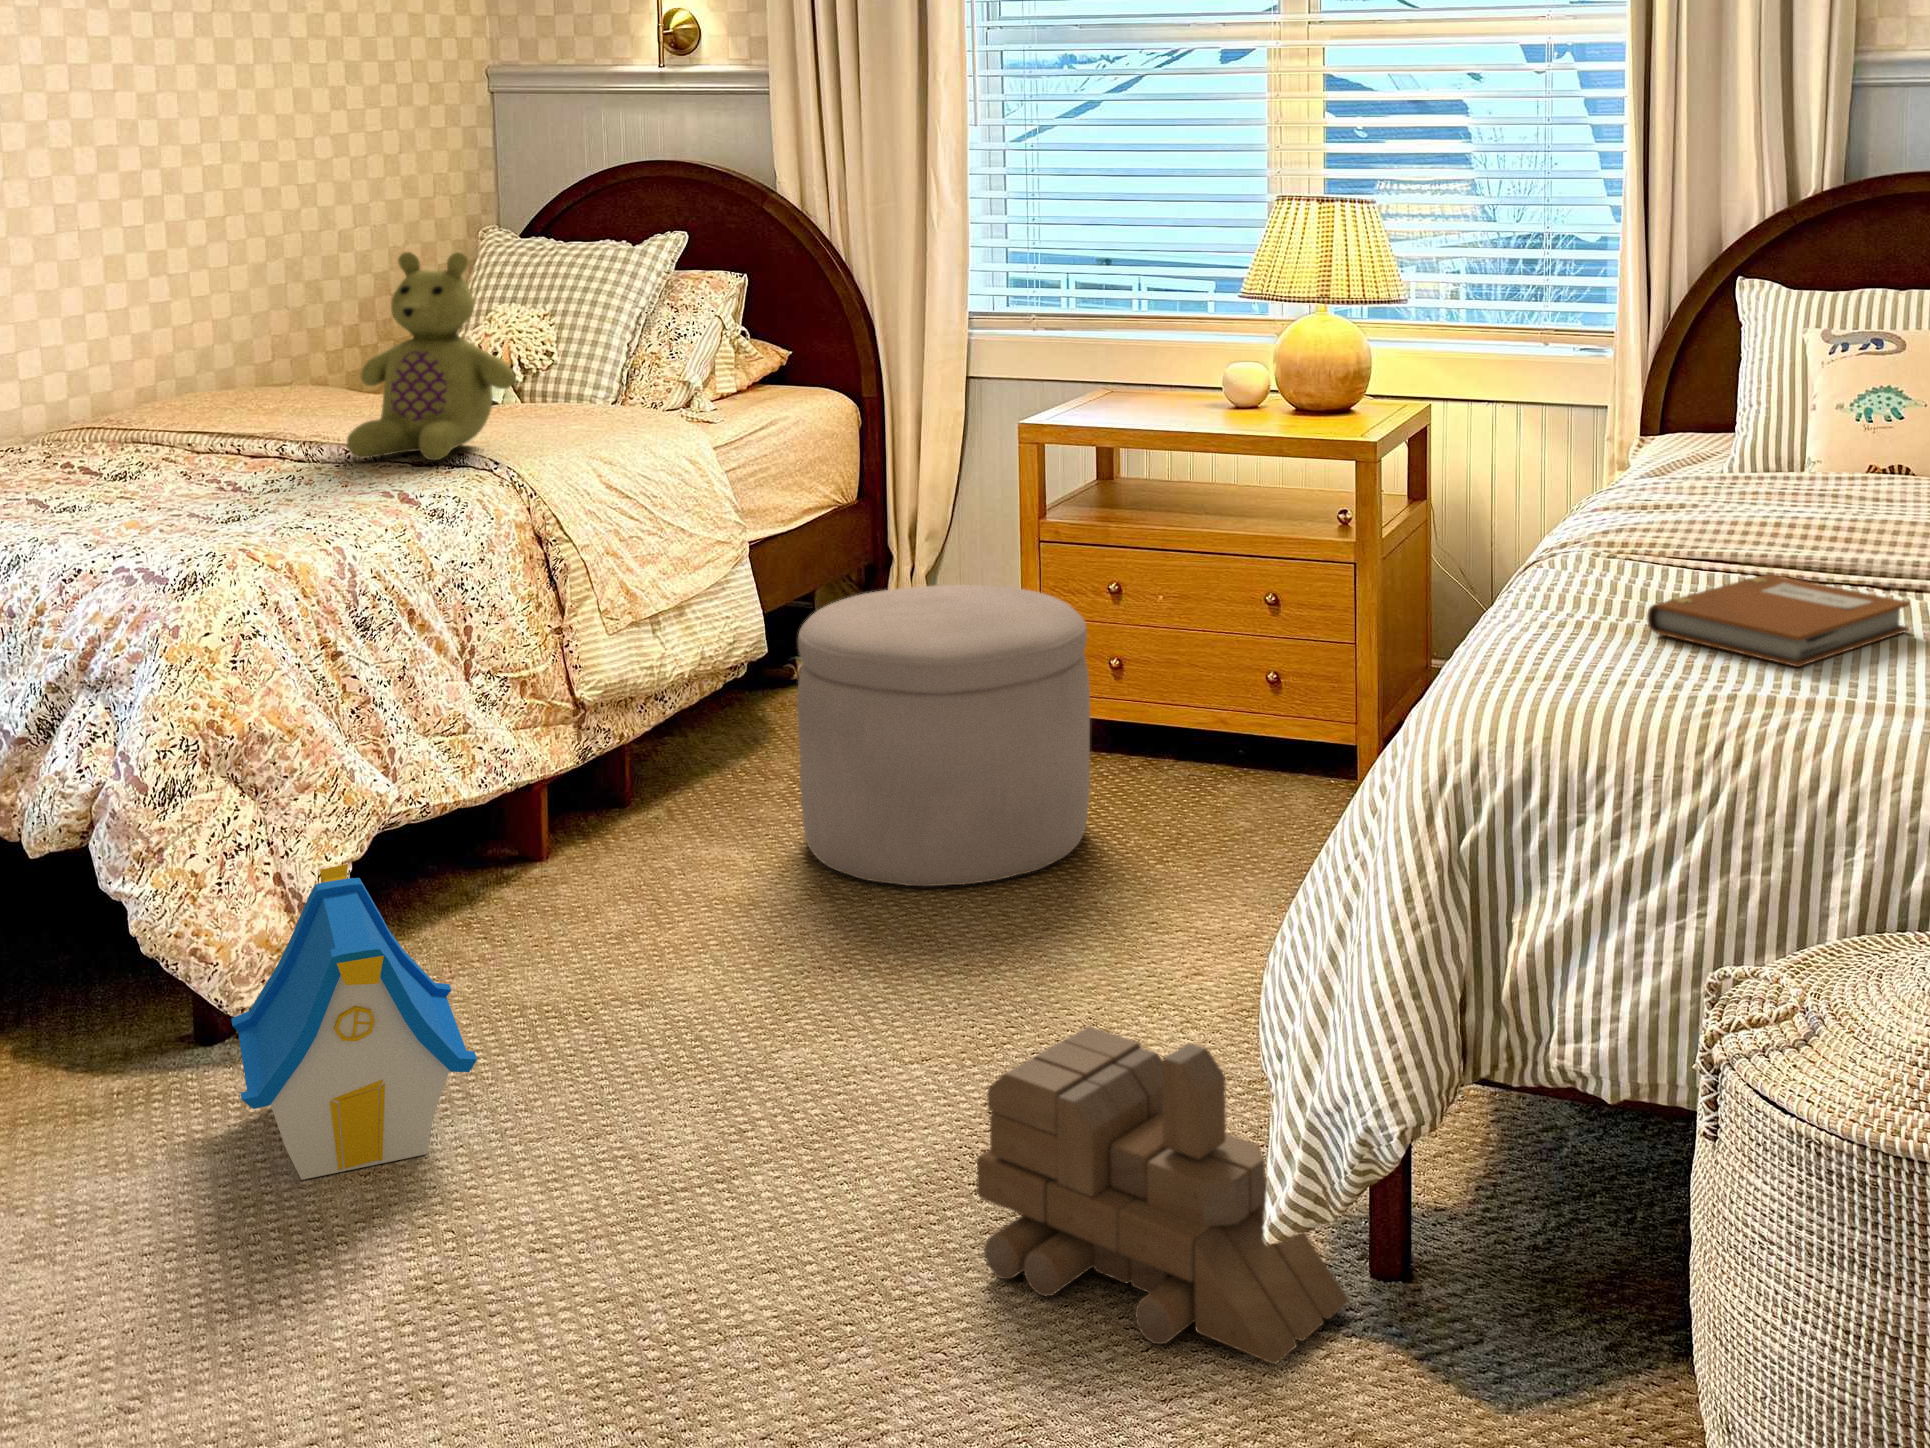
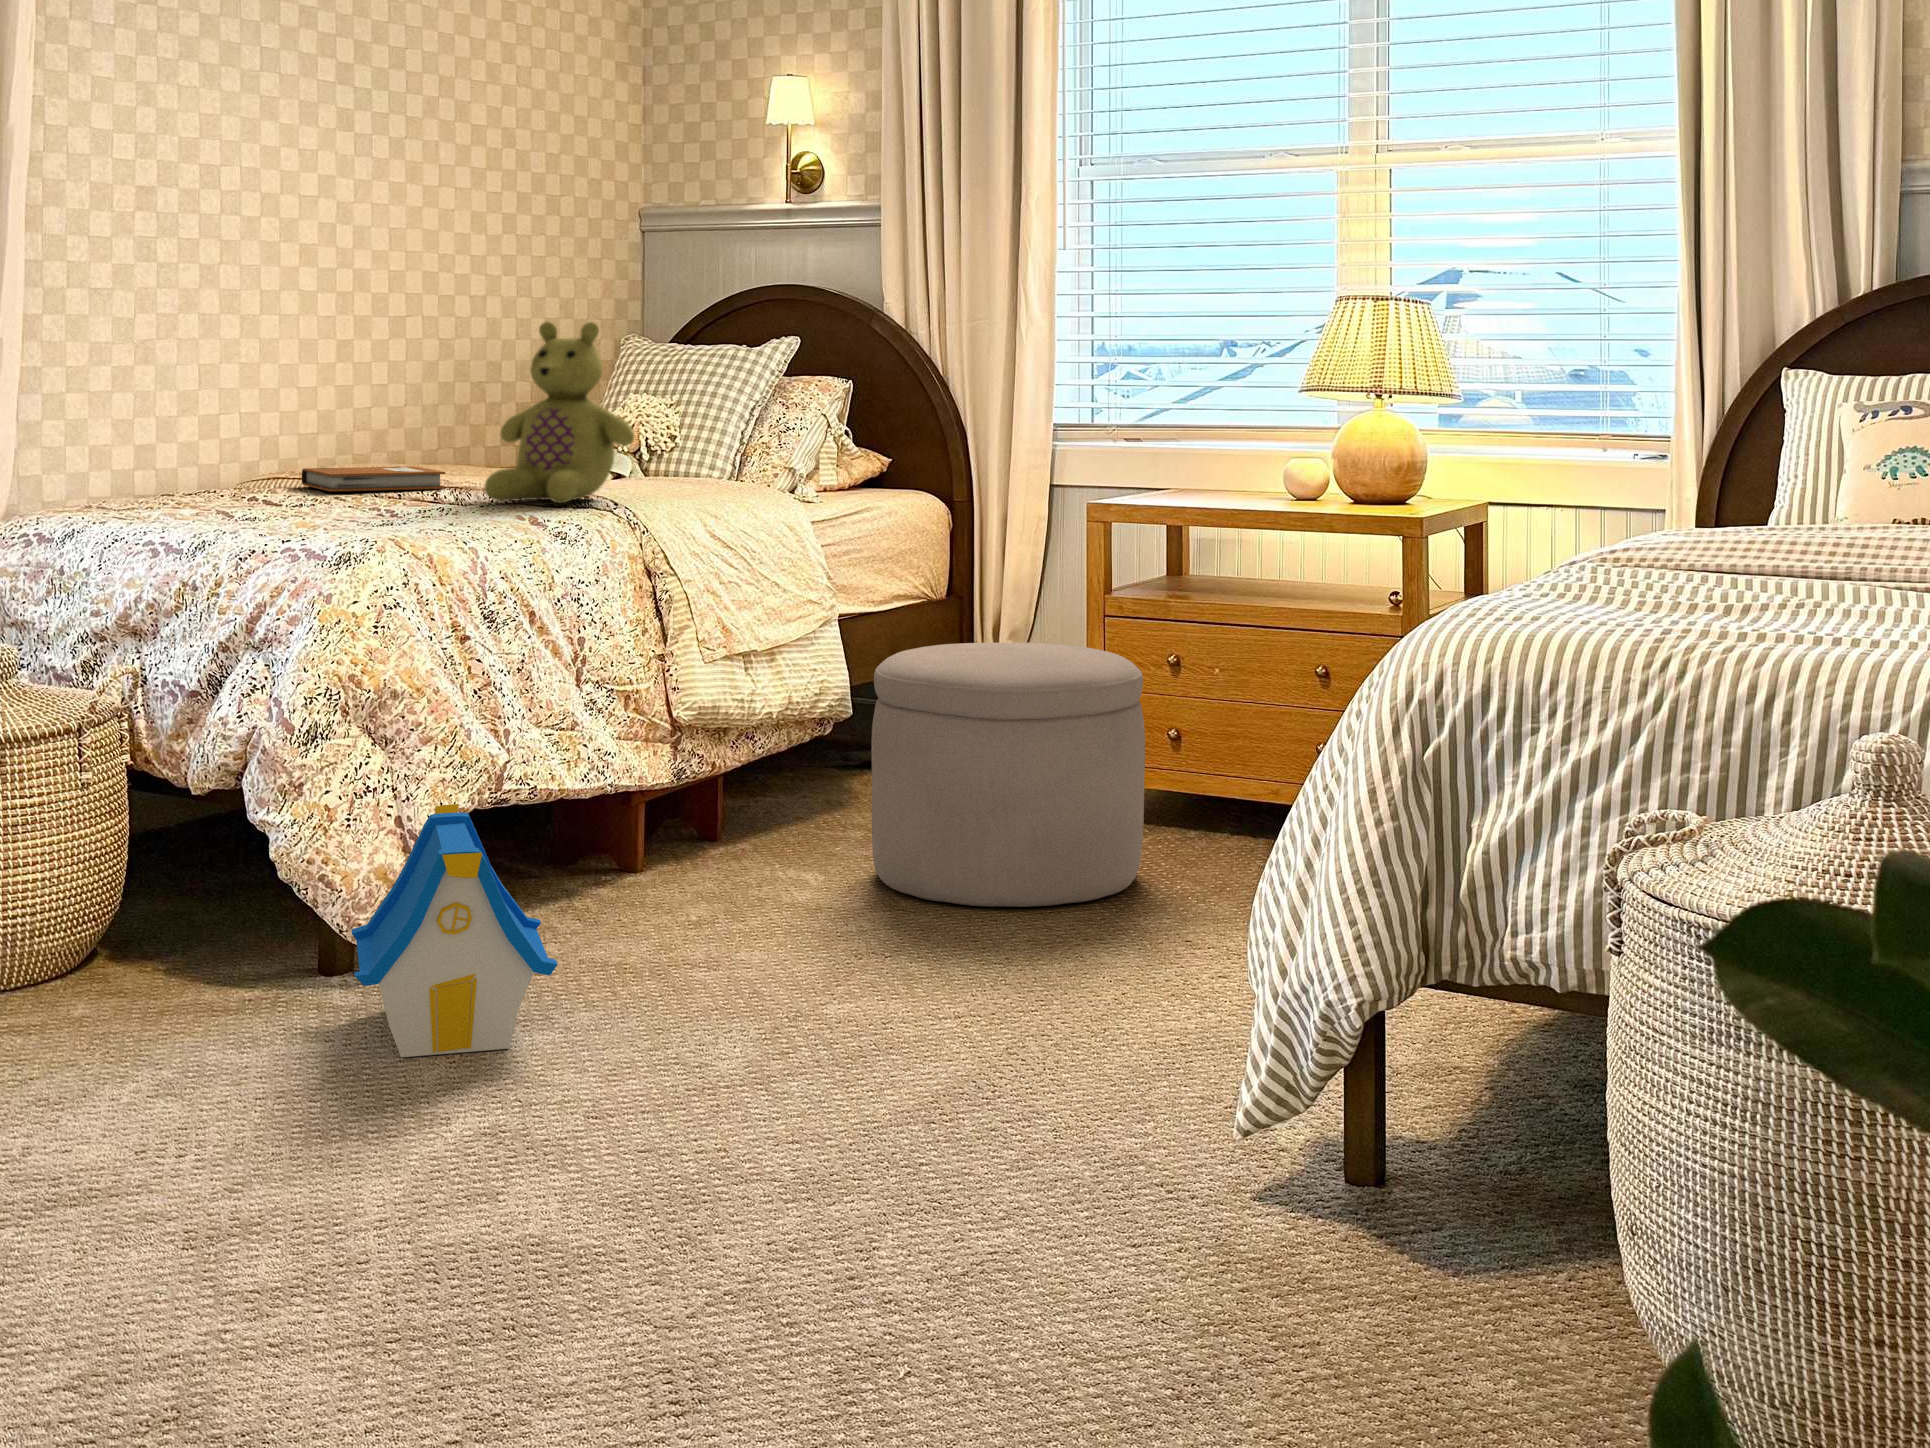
notebook: present [1647,574,1910,667] -> present [302,466,445,492]
toy train: present [977,1026,1348,1364] -> none [987,939,1321,1220]

